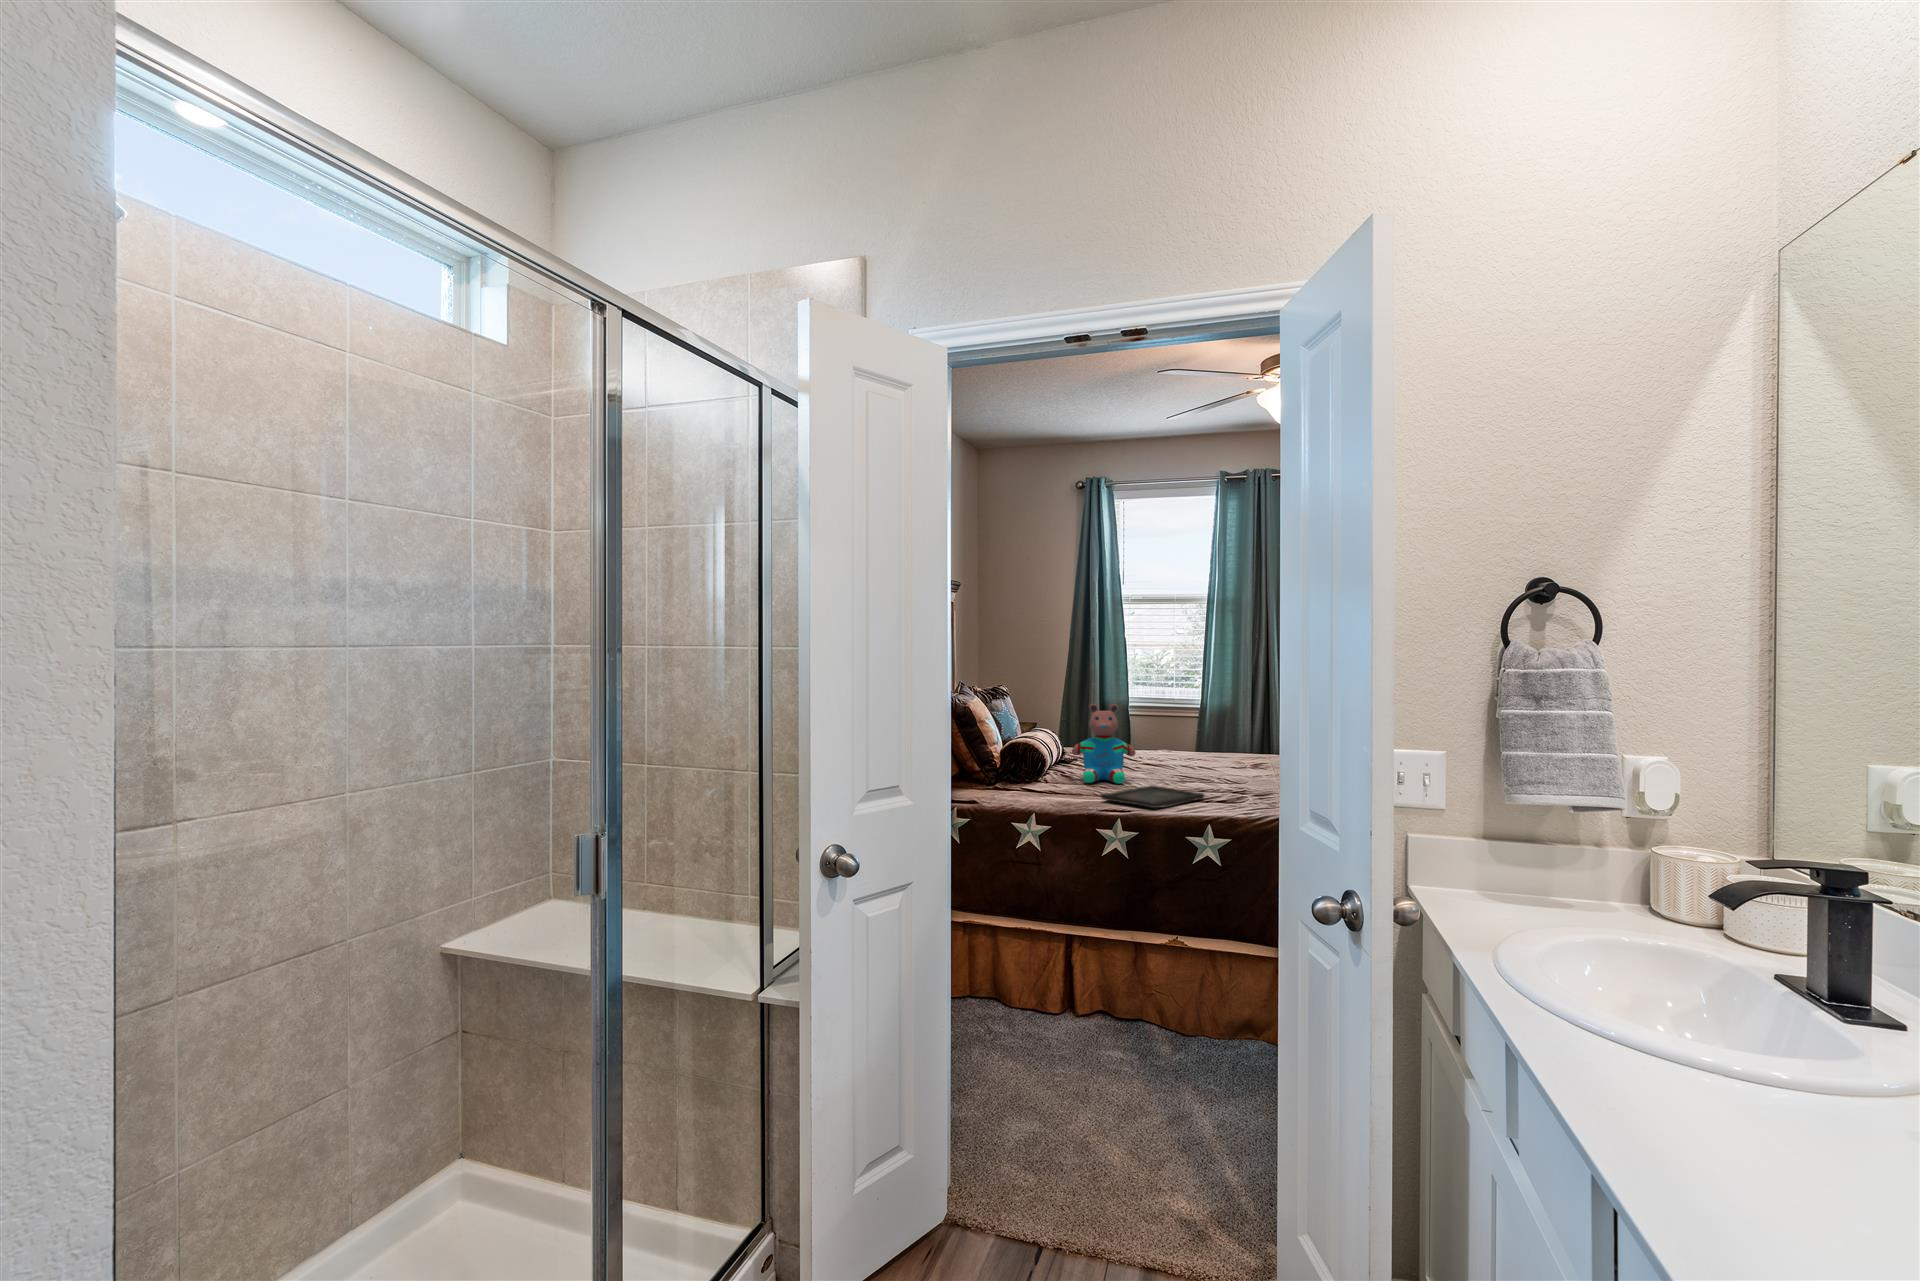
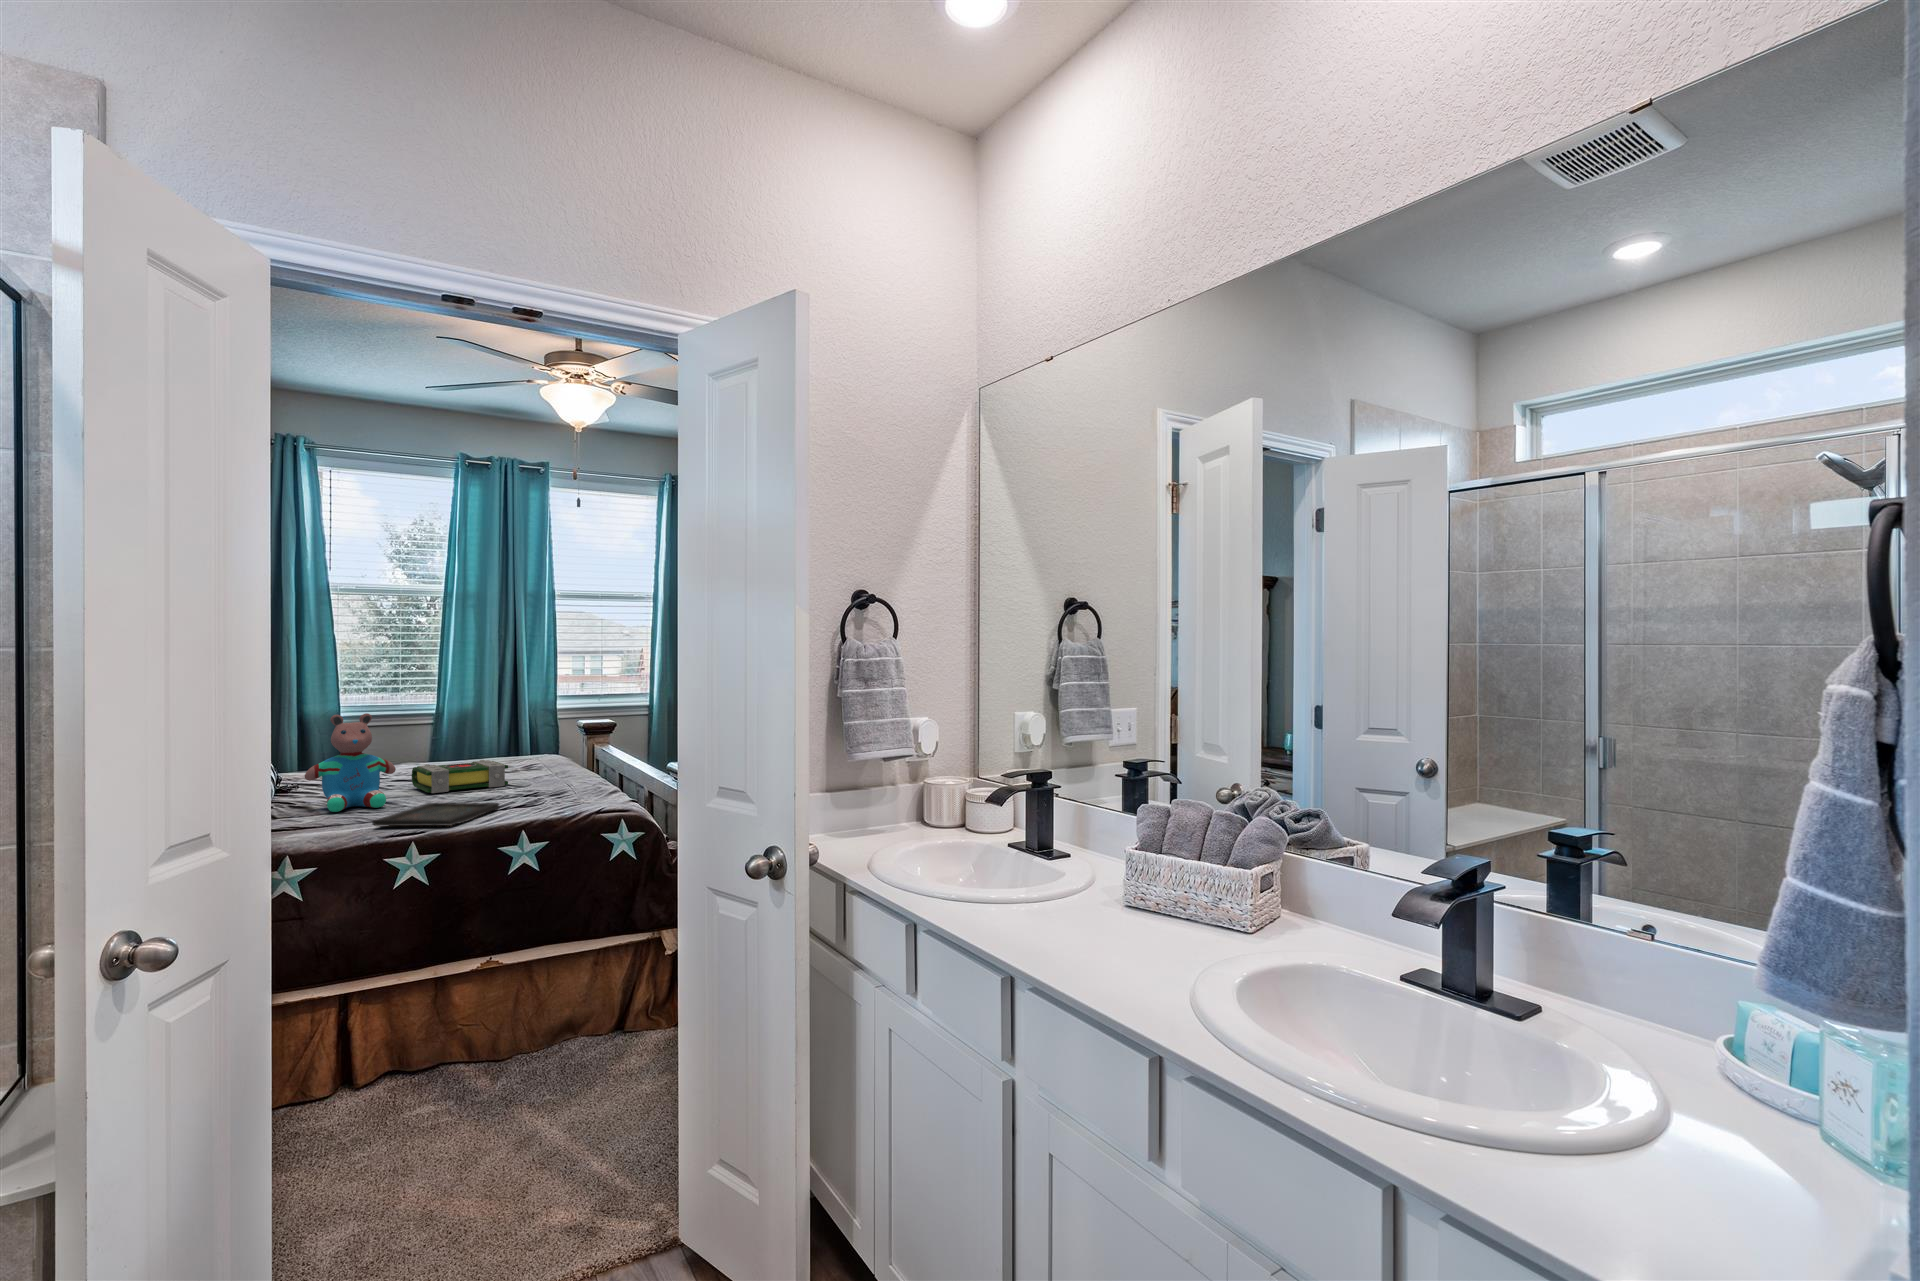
book: none [1155,751,1230,778] -> present [412,760,508,793]

